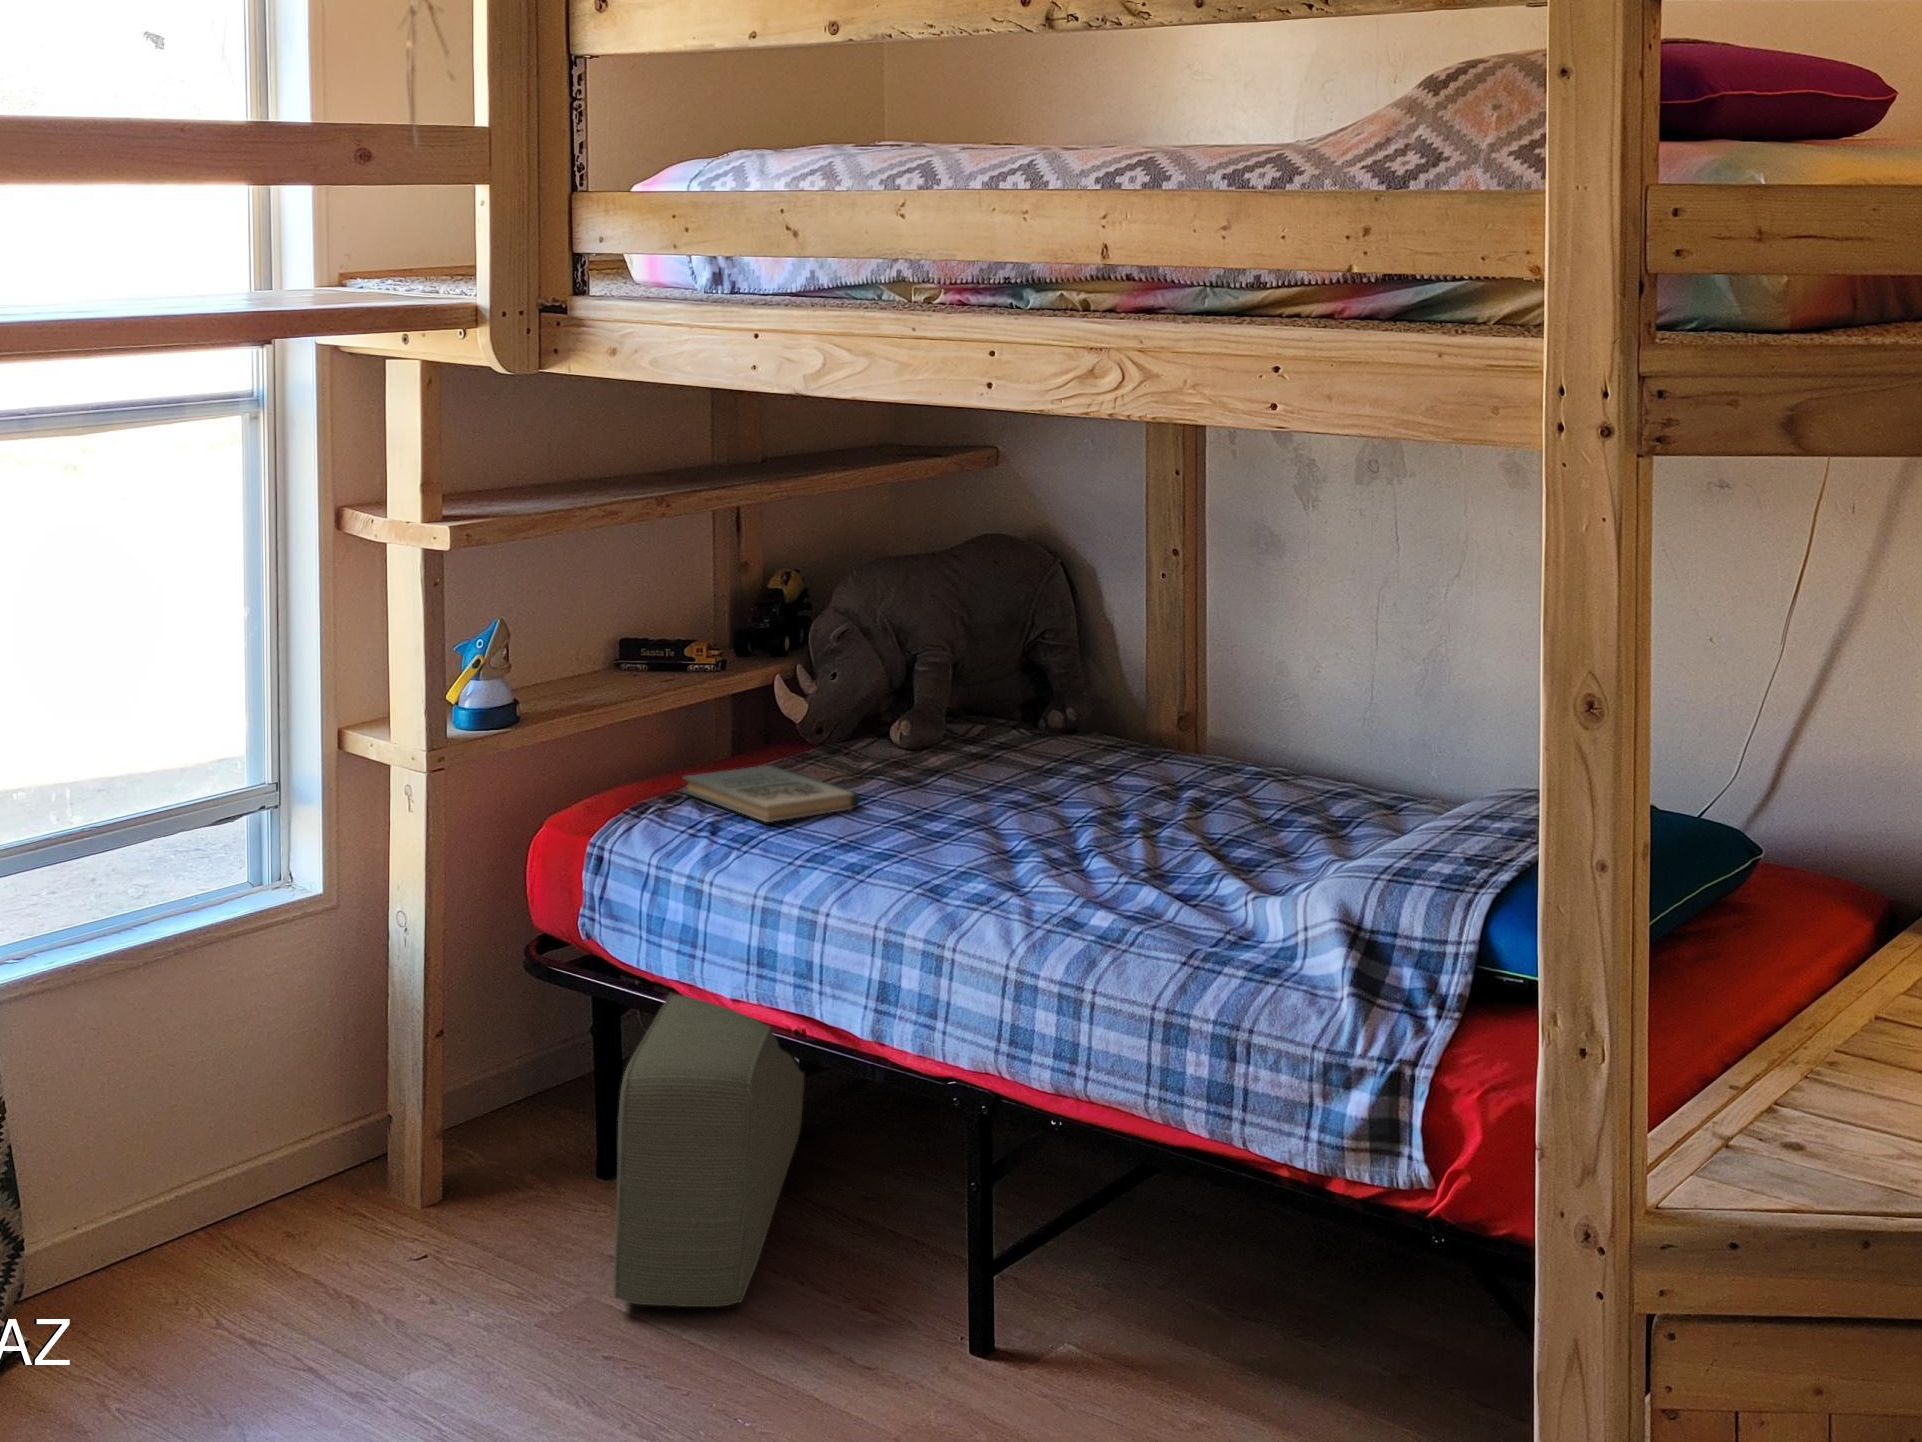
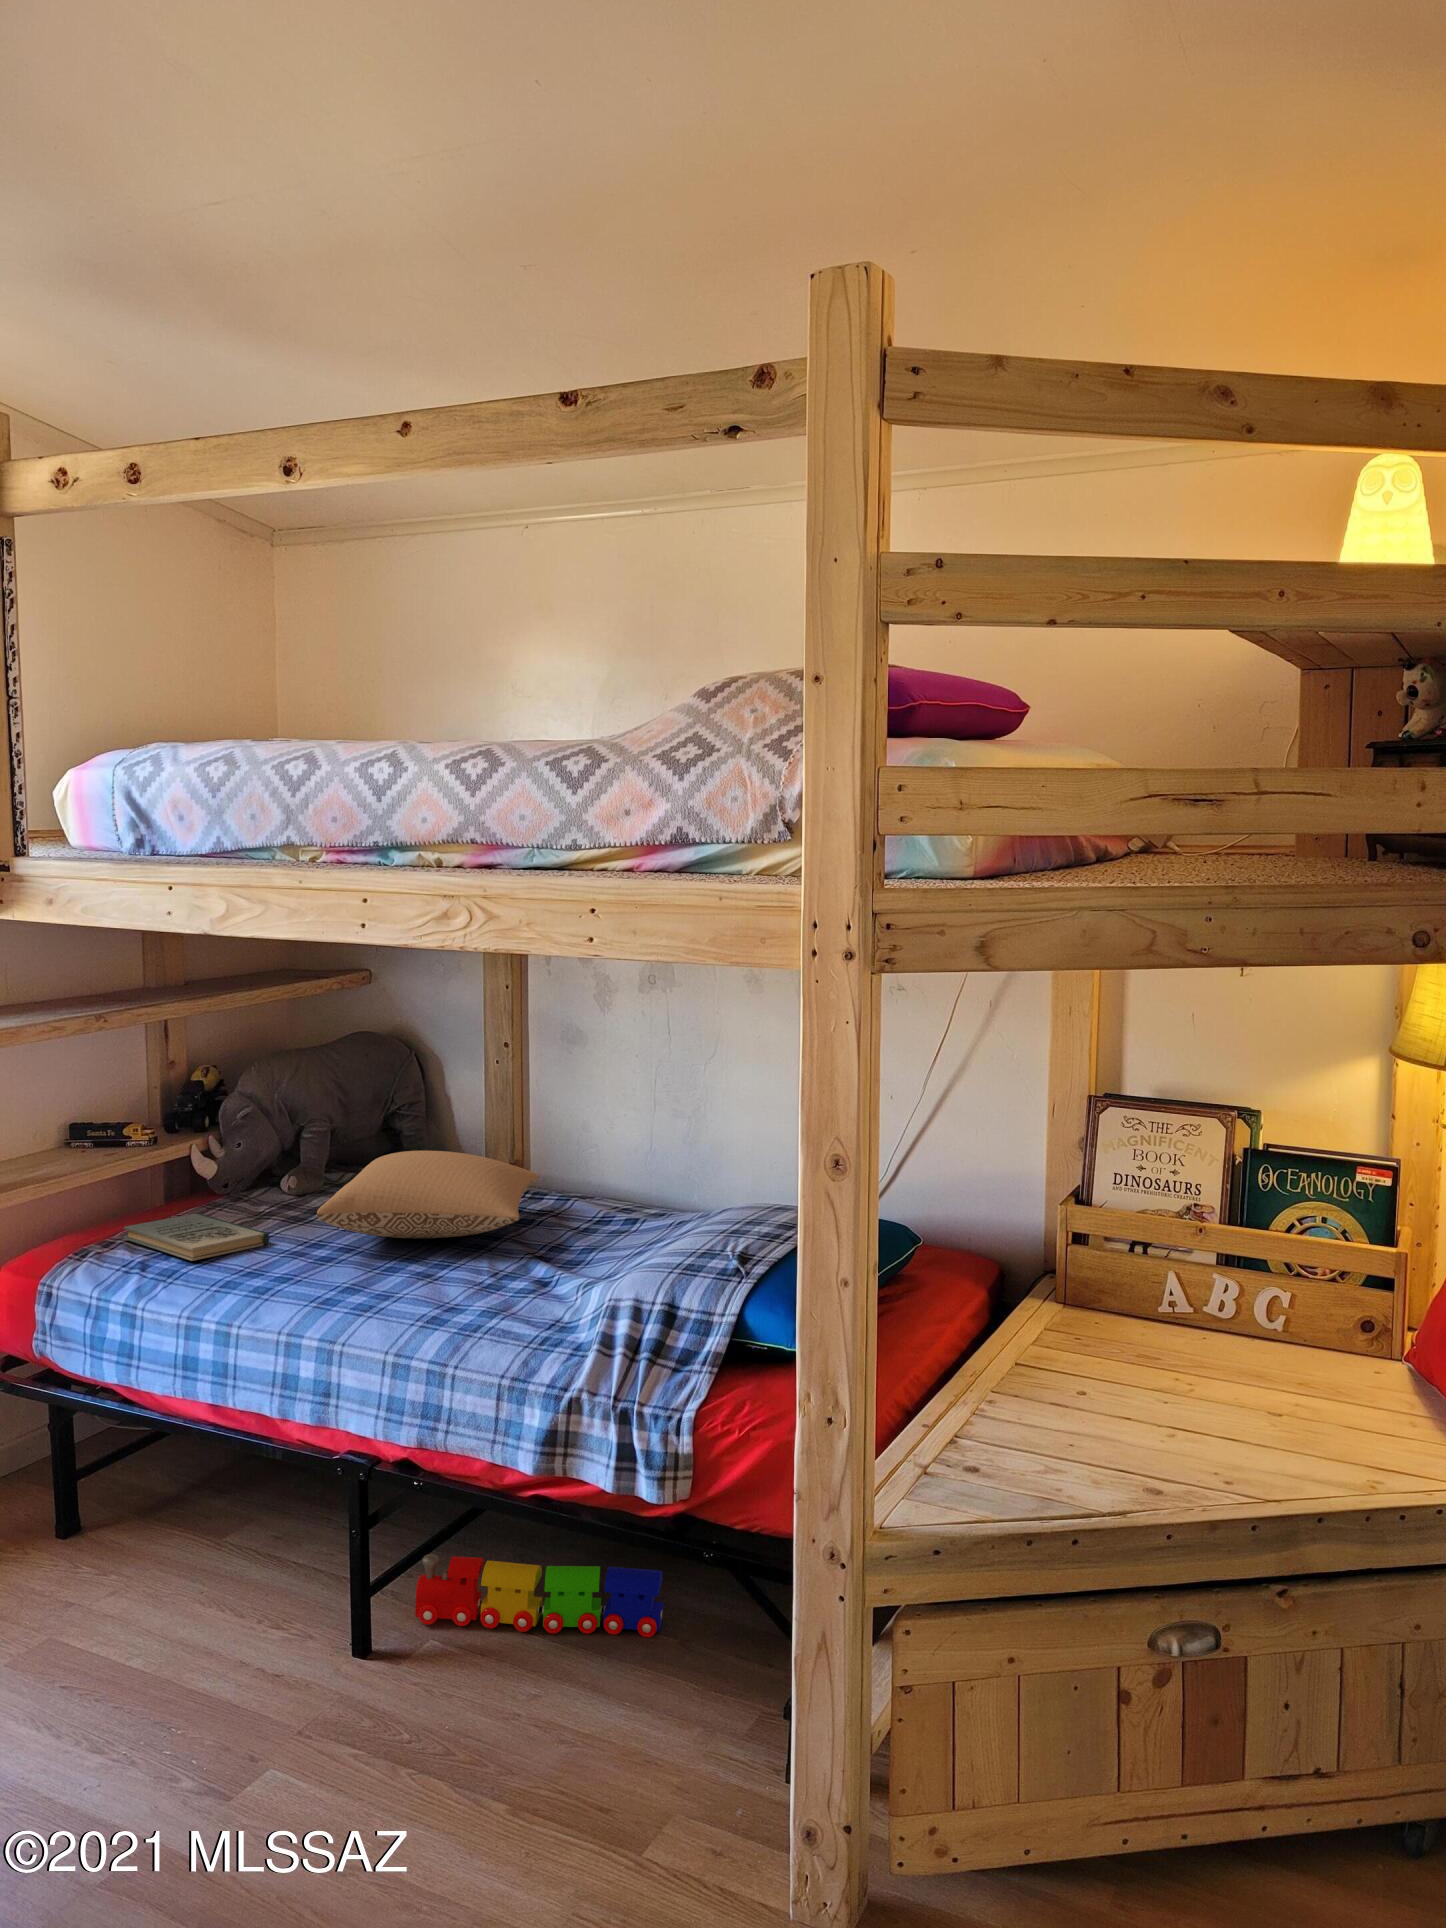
pillow: none [922,695,1208,811] -> present [317,1151,538,1238]
pouf: present [614,992,804,1307] -> none [63,1350,231,1651]
toy train: none [1044,1224,1374,1364] -> present [415,1554,664,1637]

